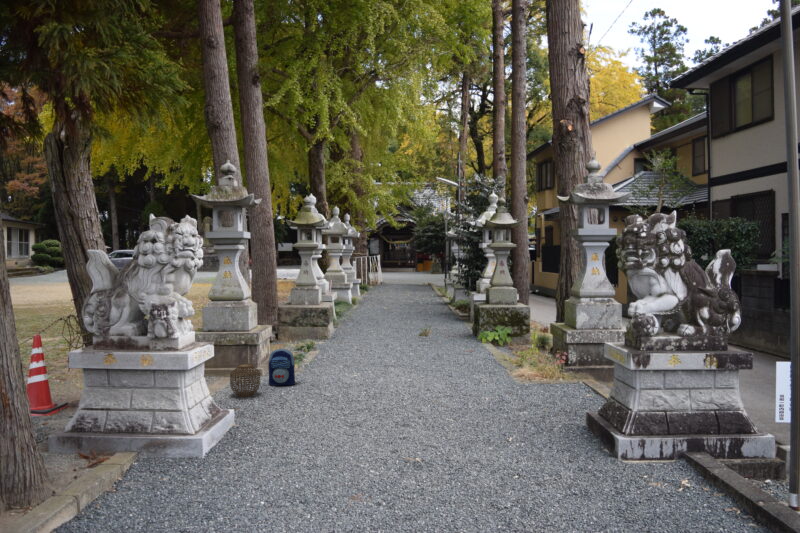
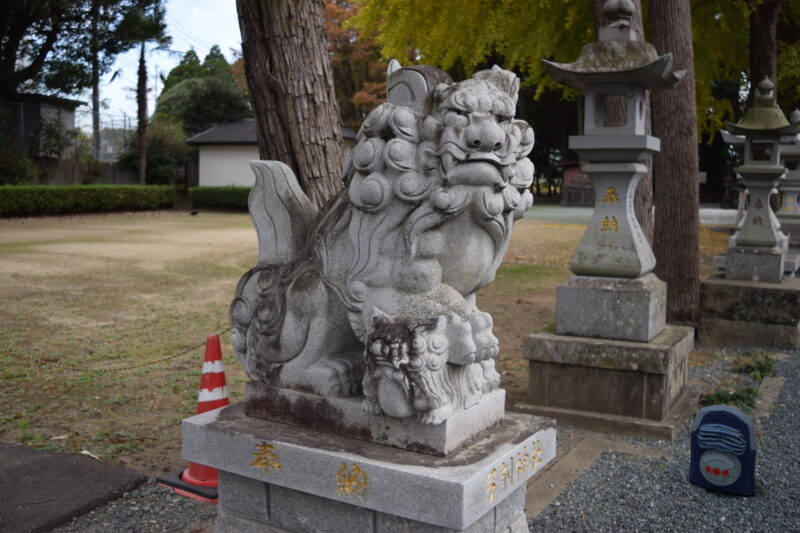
woven basket: present [230,364,260,397] -> none [601,434,672,514]

